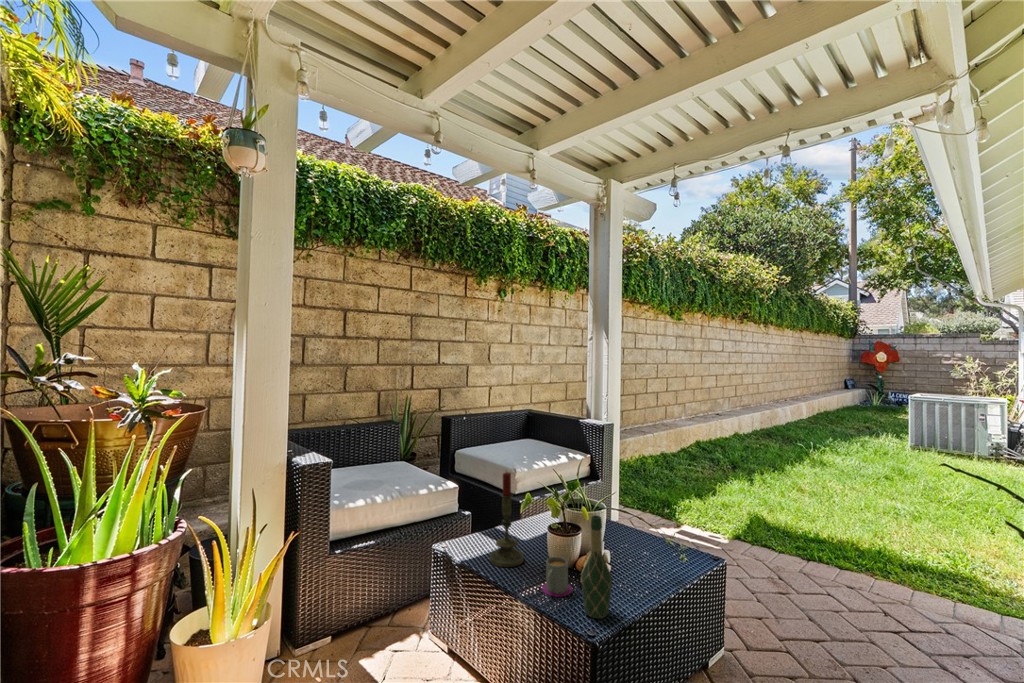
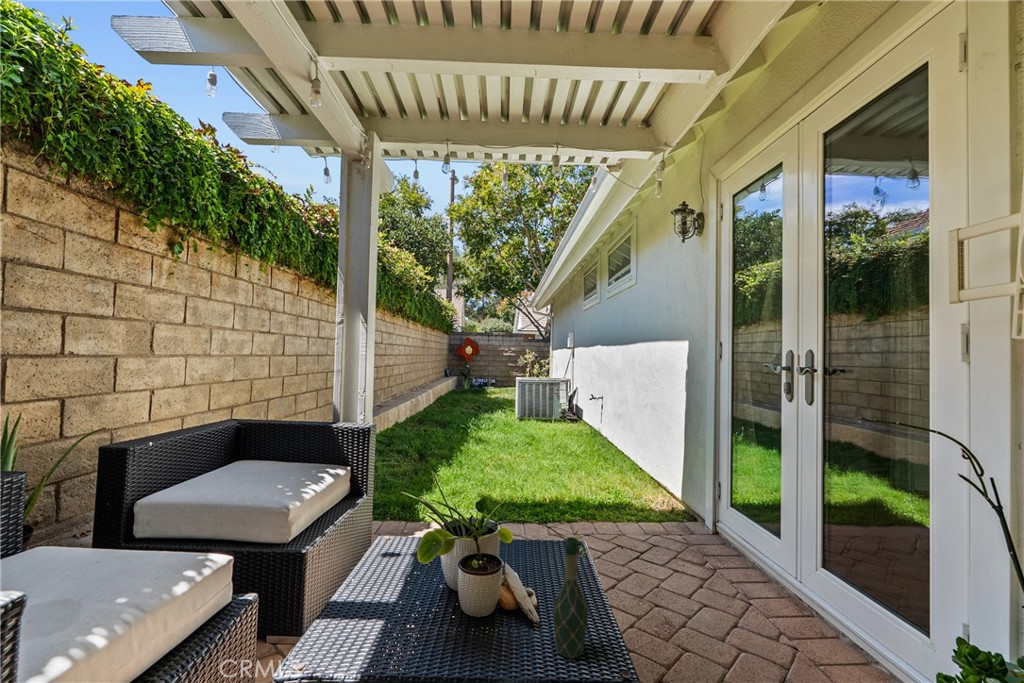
candle: present [490,472,524,567] -> none [374,512,425,655]
mug: present [542,557,572,597] -> none [482,604,521,658]

